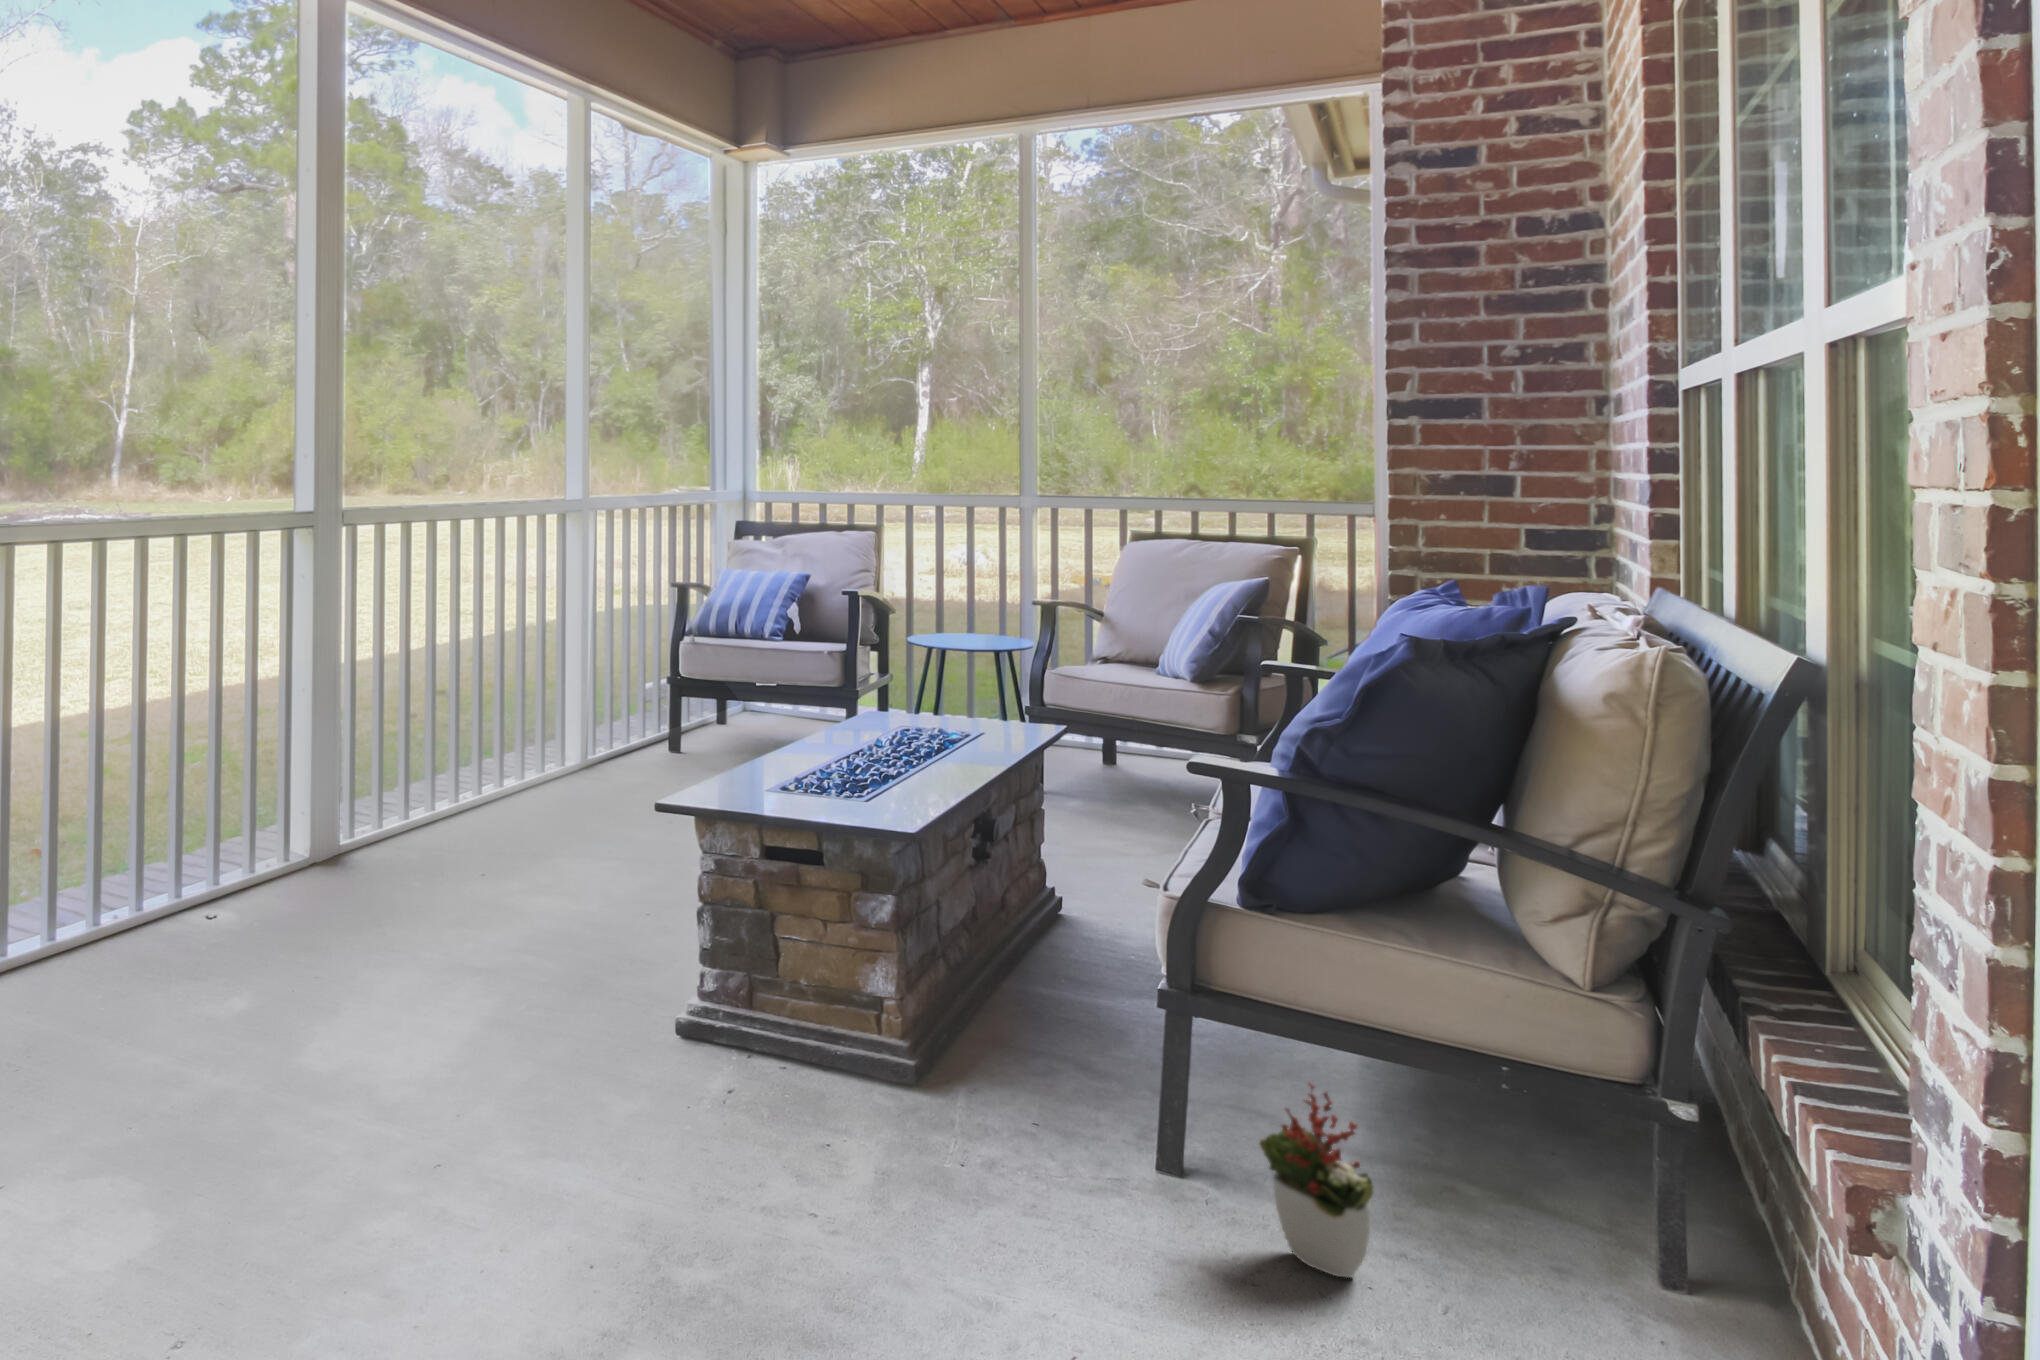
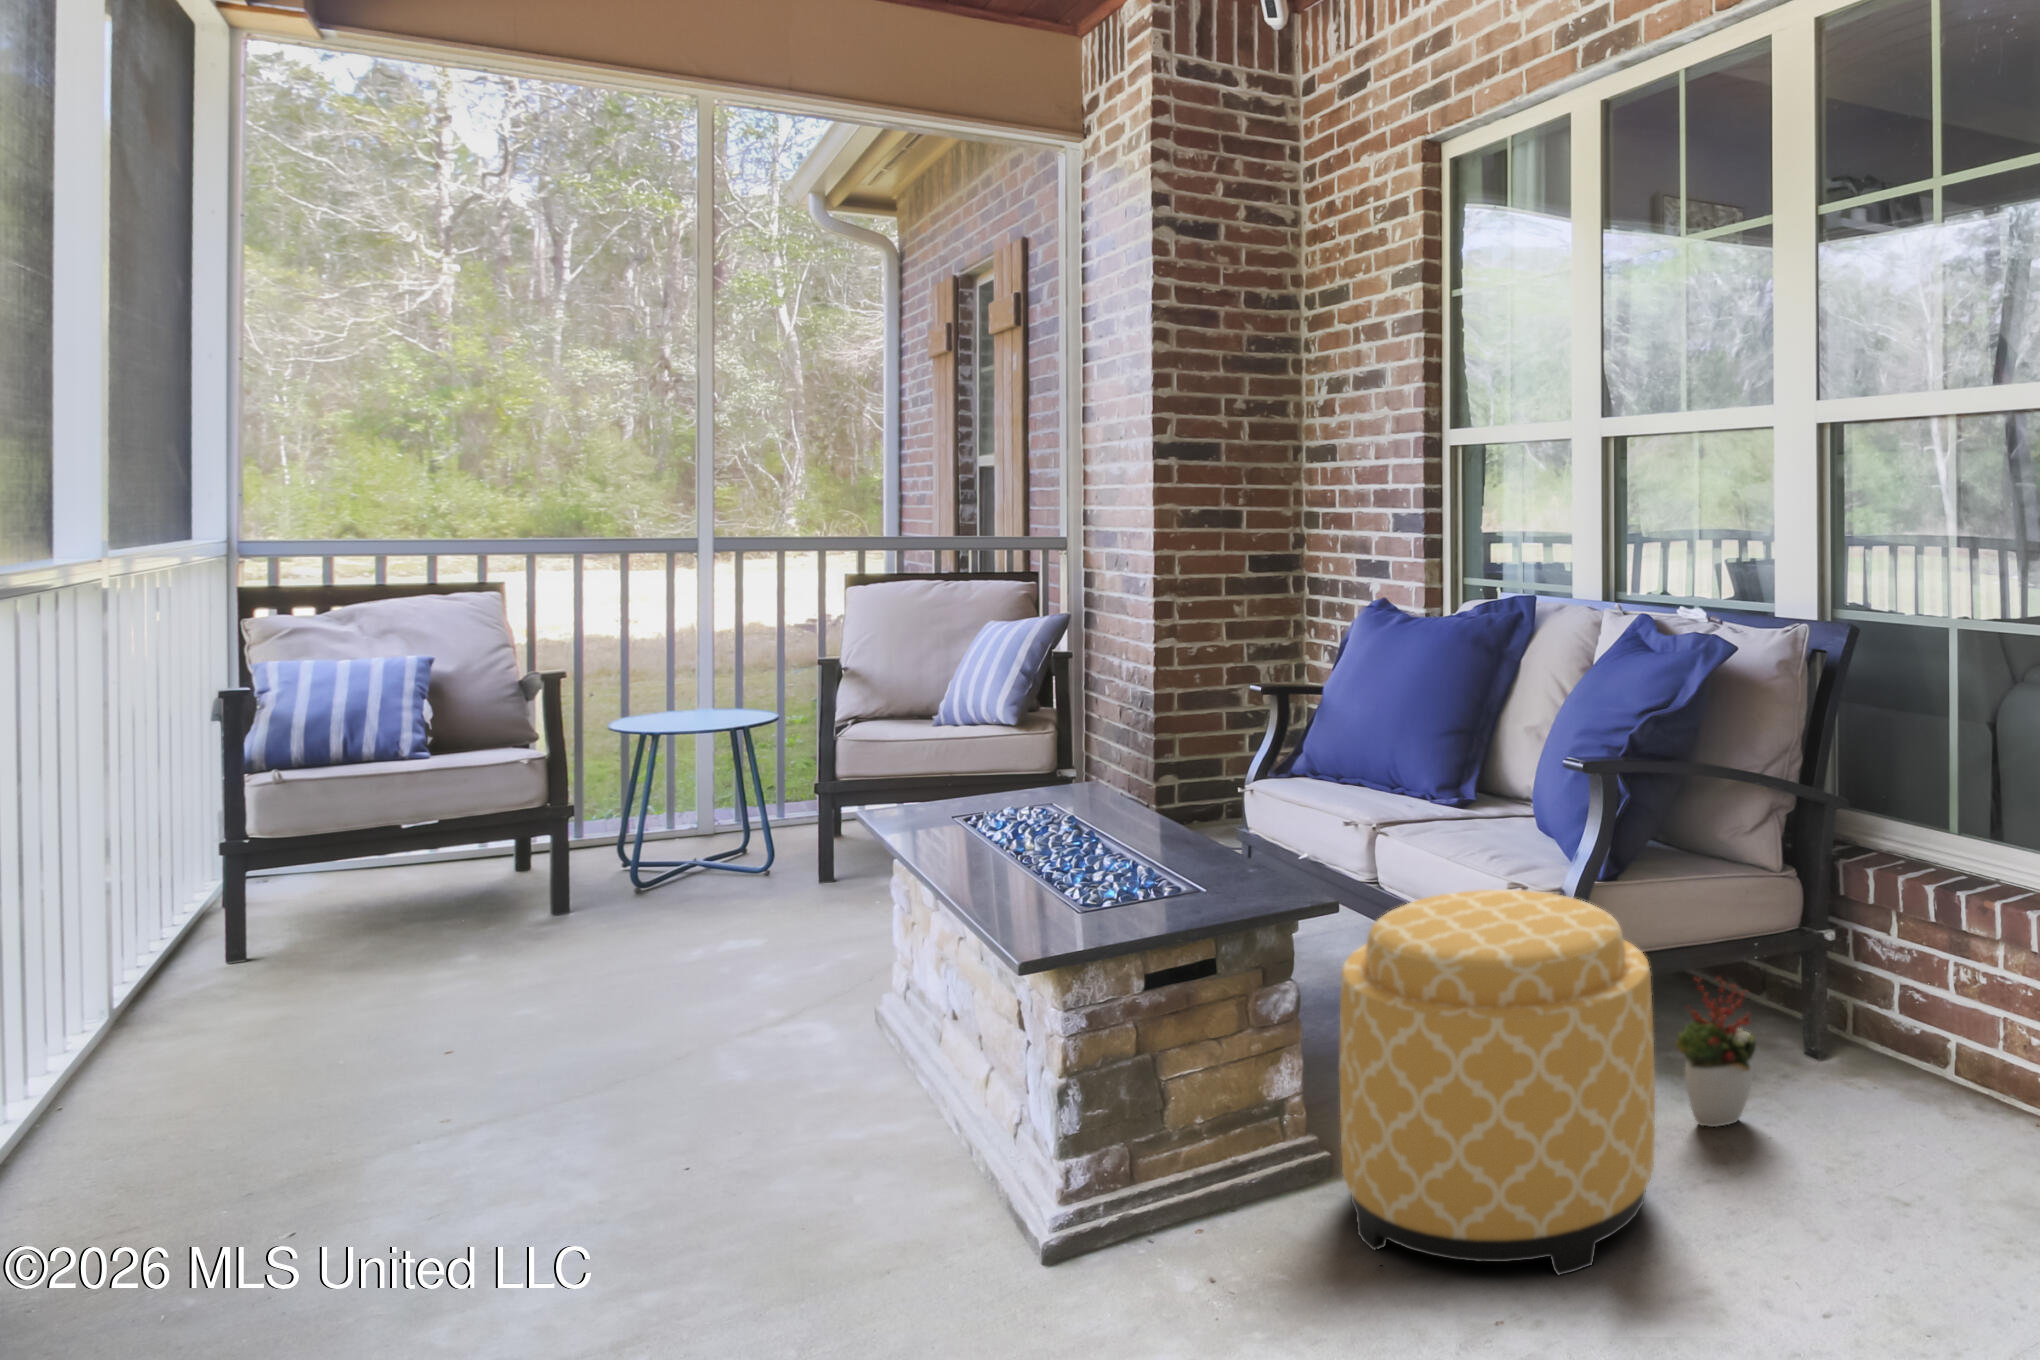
ottoman: none [813,863,1135,1247] -> present [1339,890,1655,1275]

